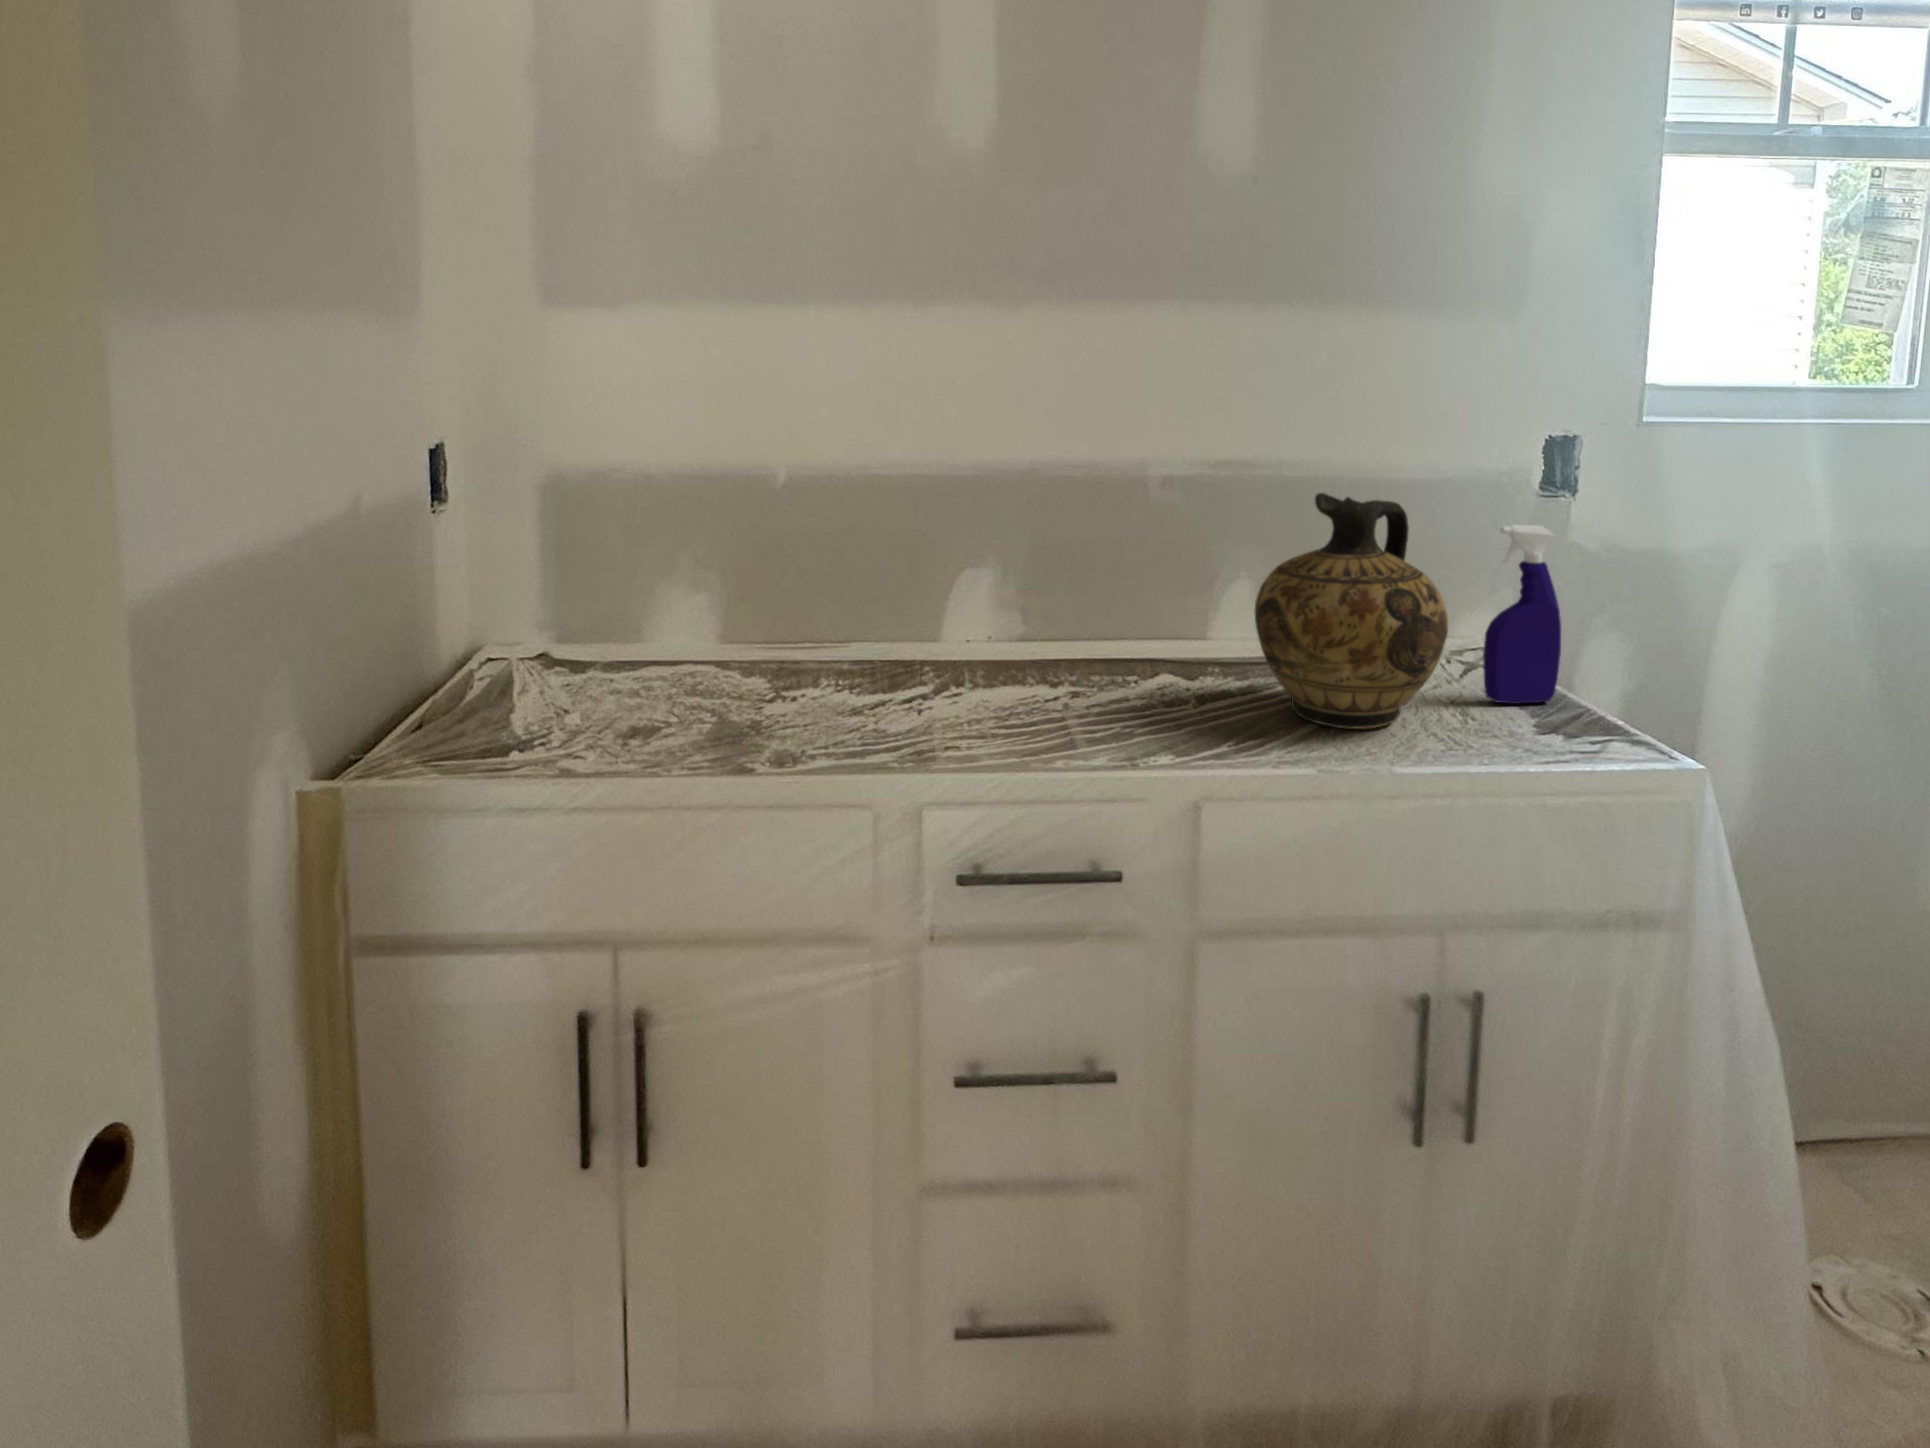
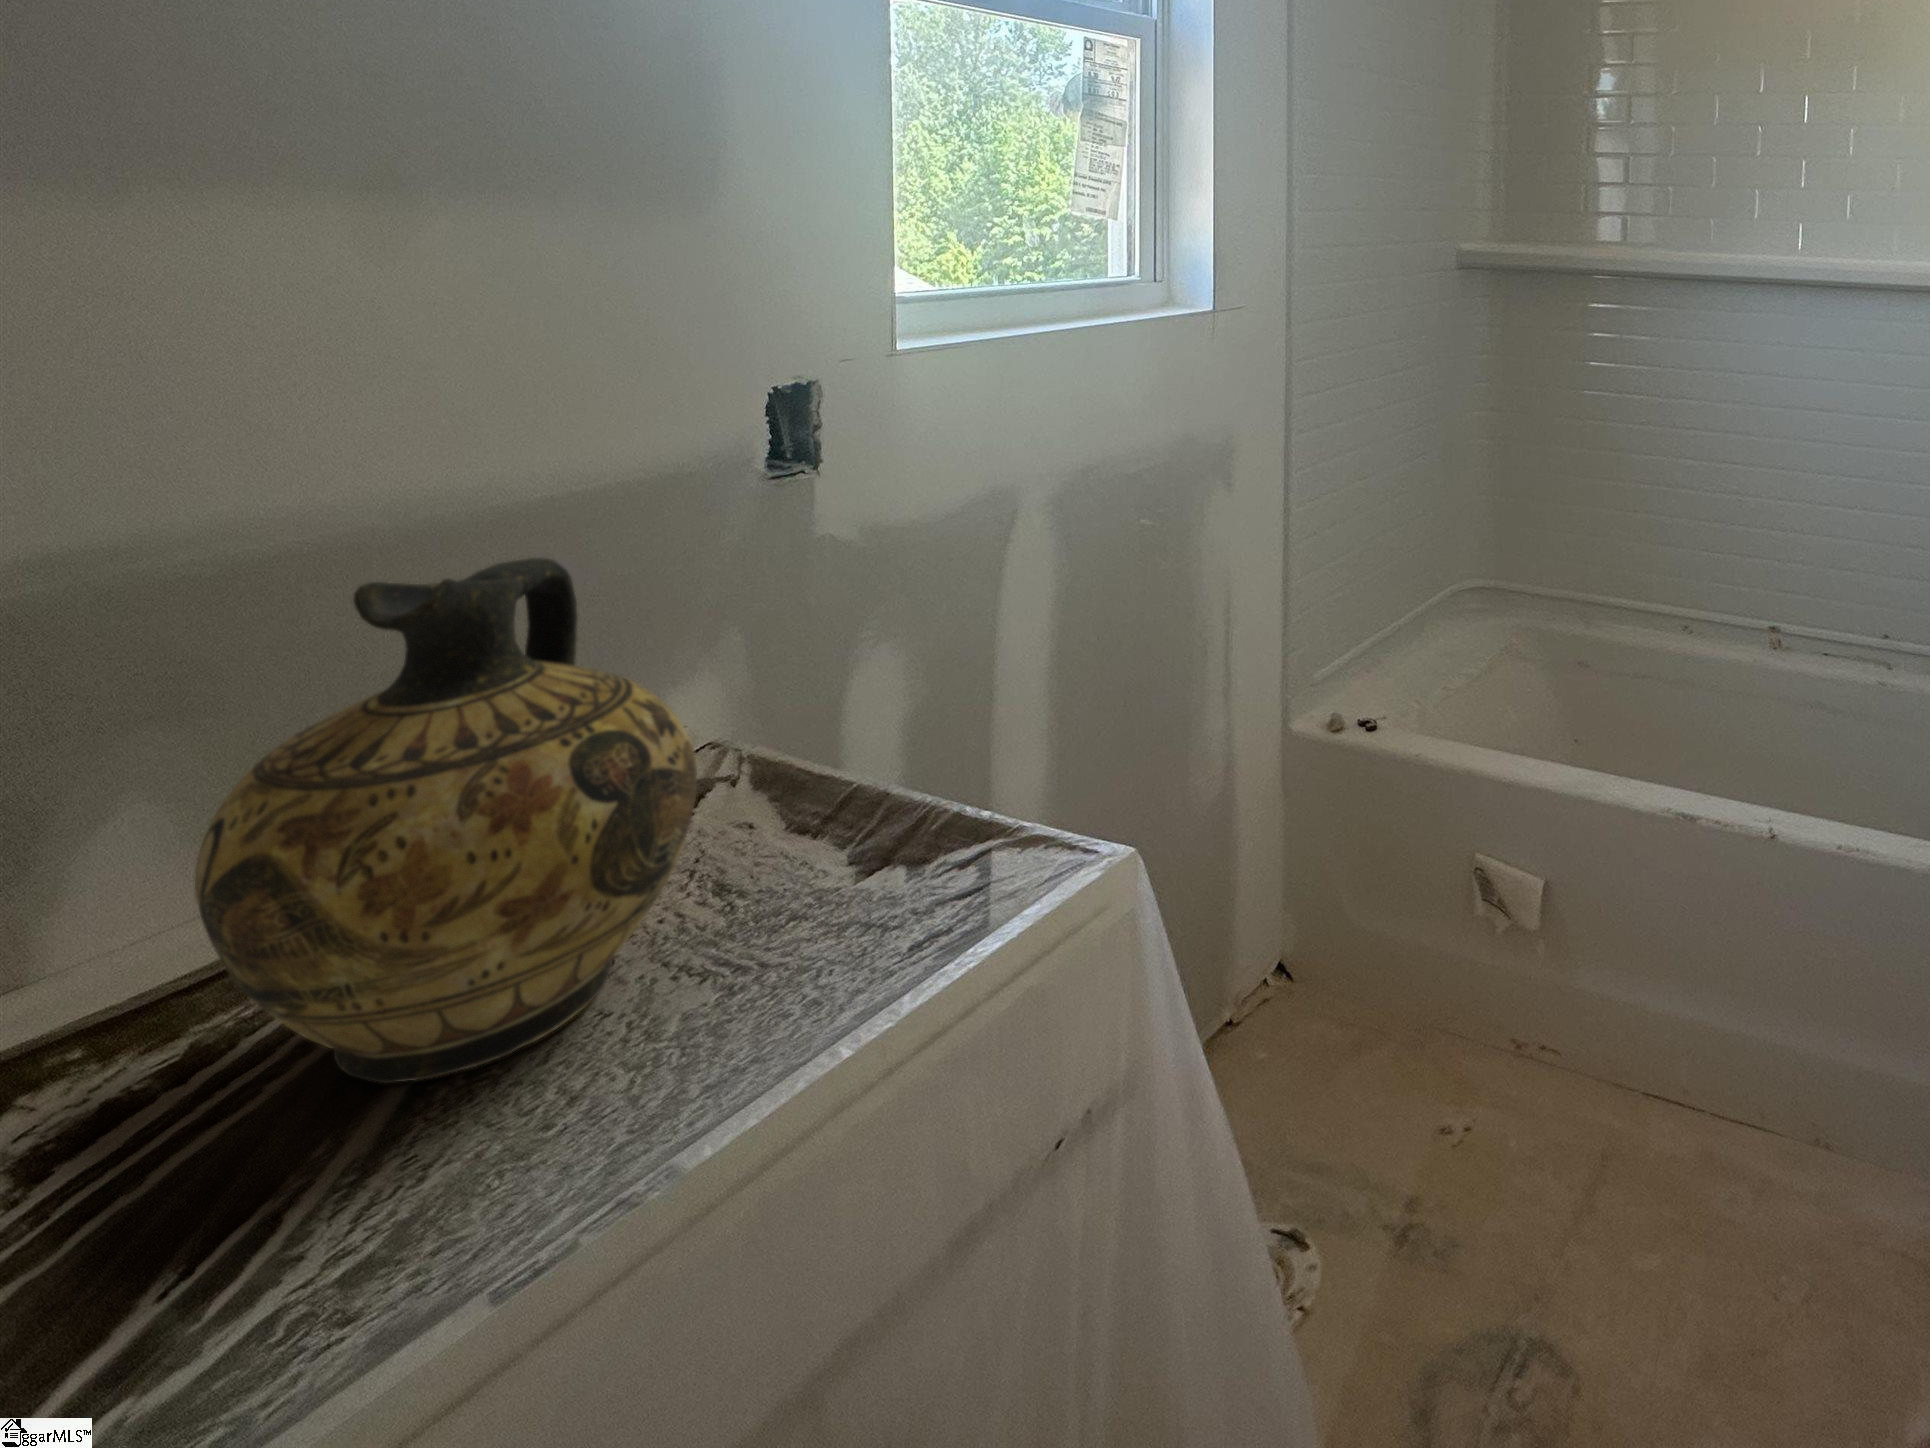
spray bottle: present [1483,525,1561,704] -> none [740,536,861,844]

